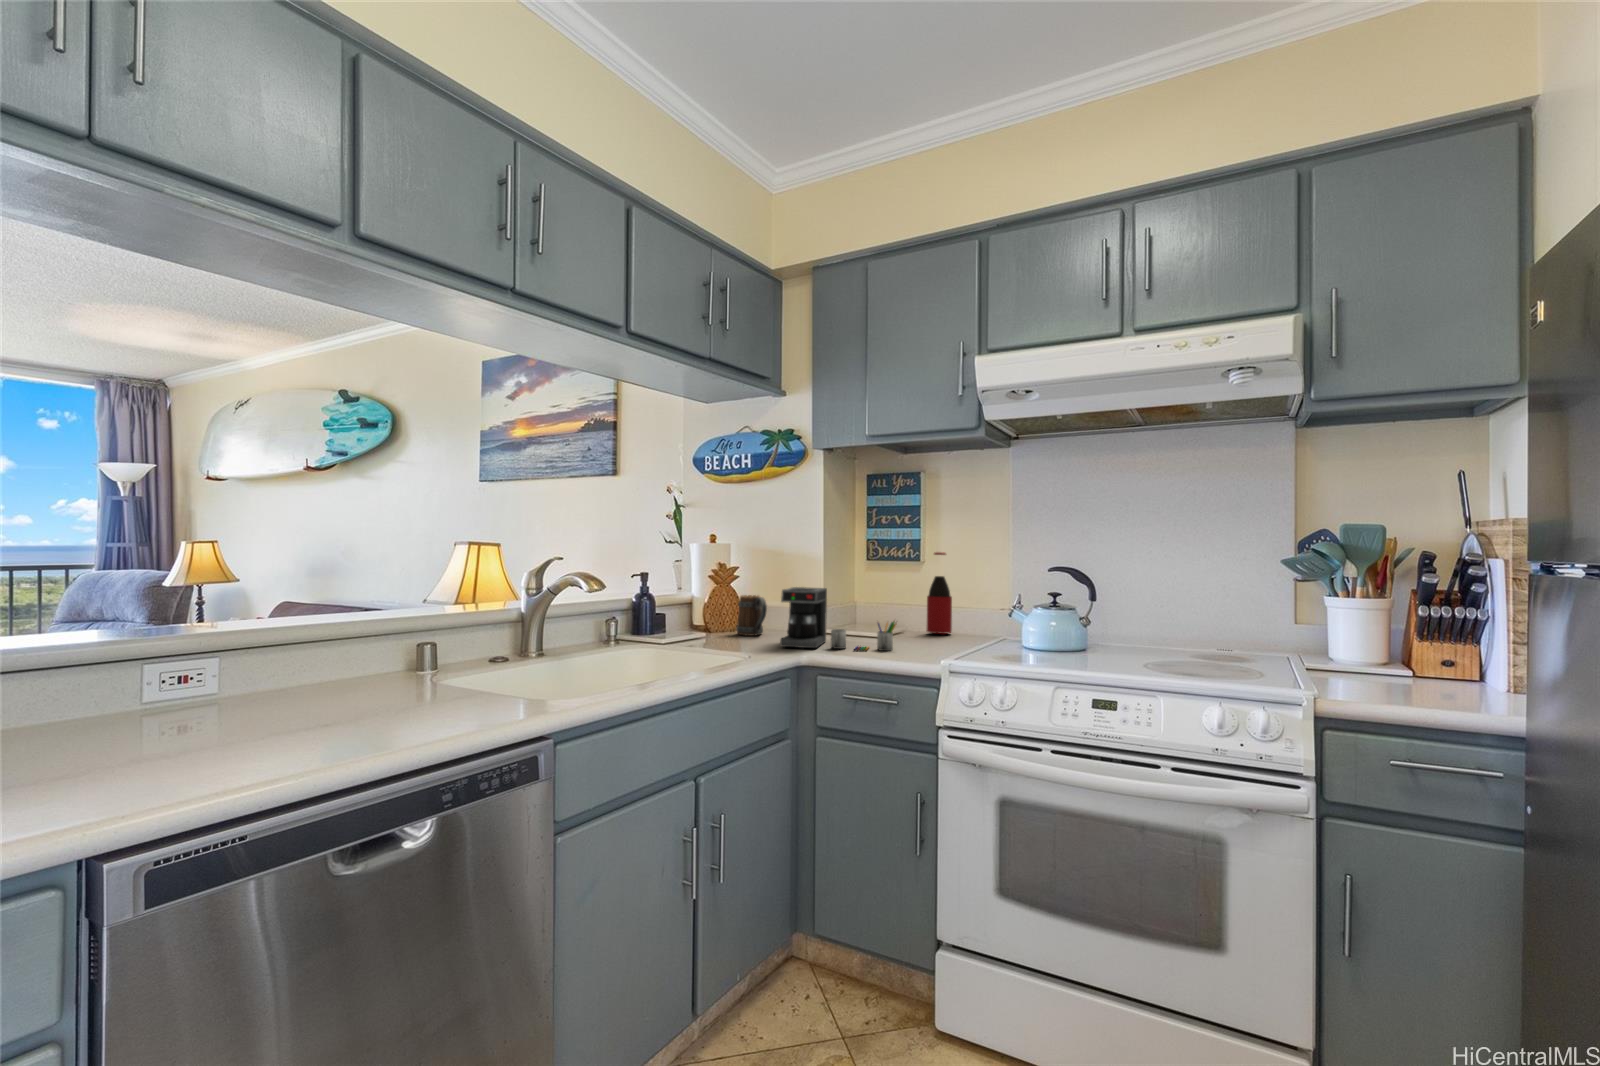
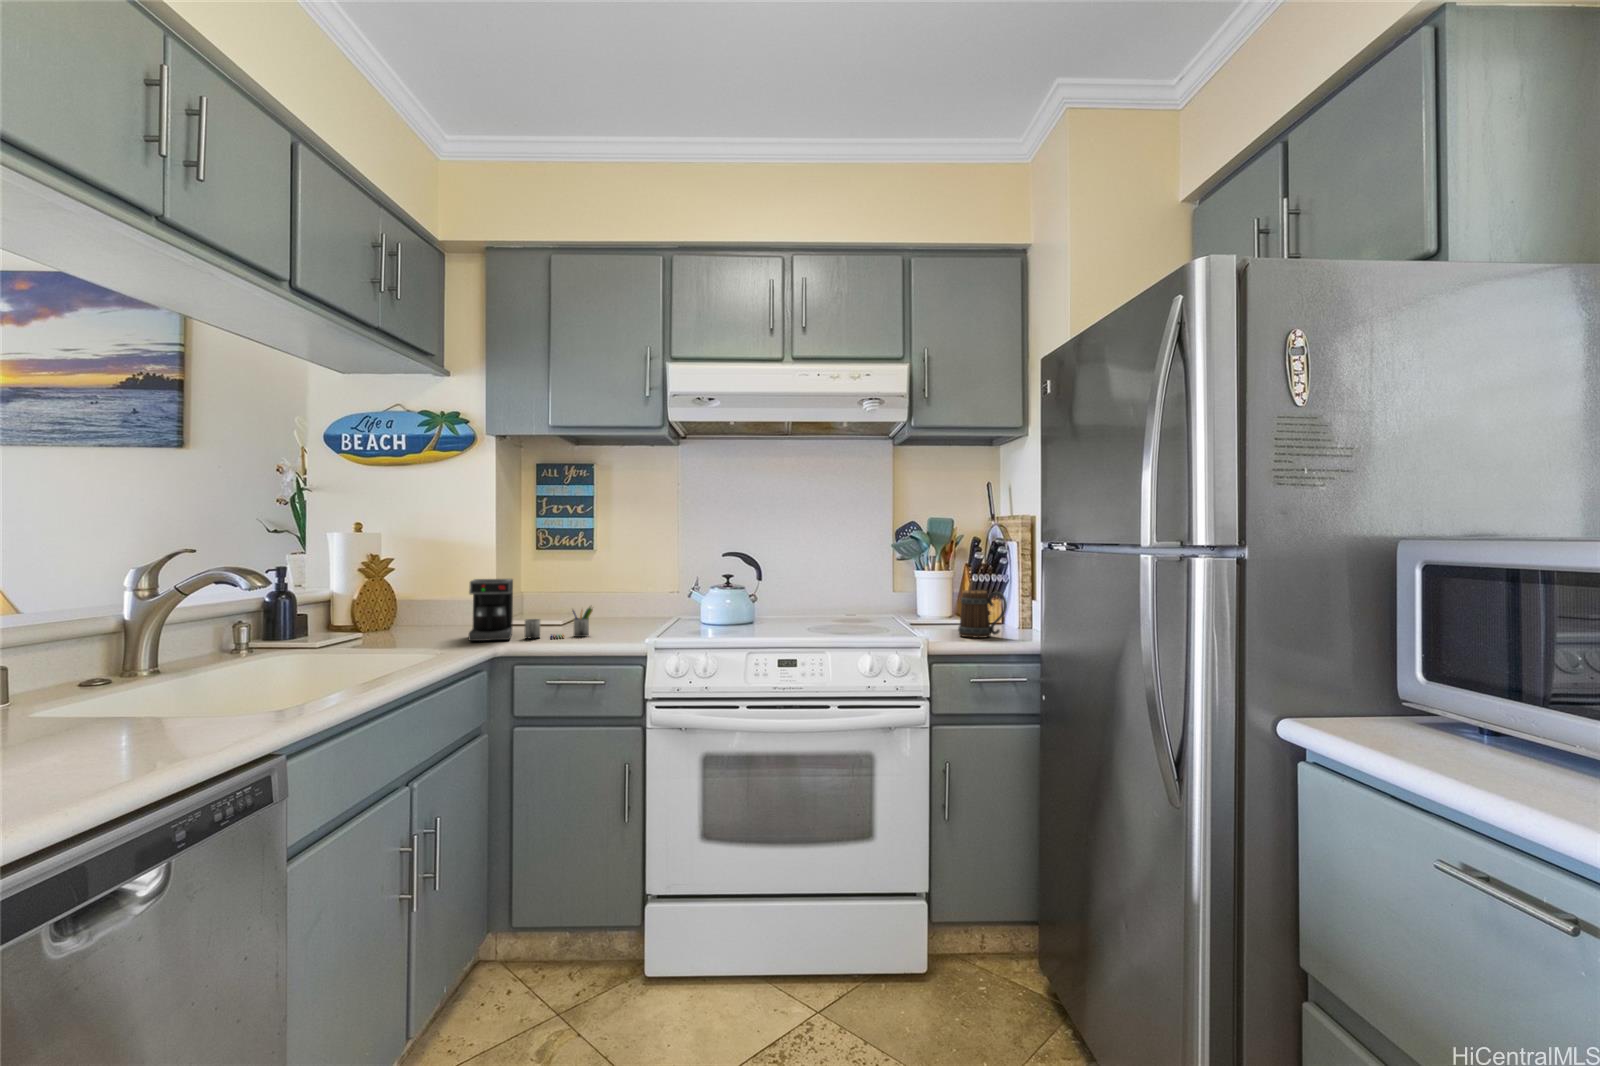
bottle: present [927,552,952,634] -> none [608,542,632,620]
mug: present [736,595,767,636] -> present [958,590,1007,638]

